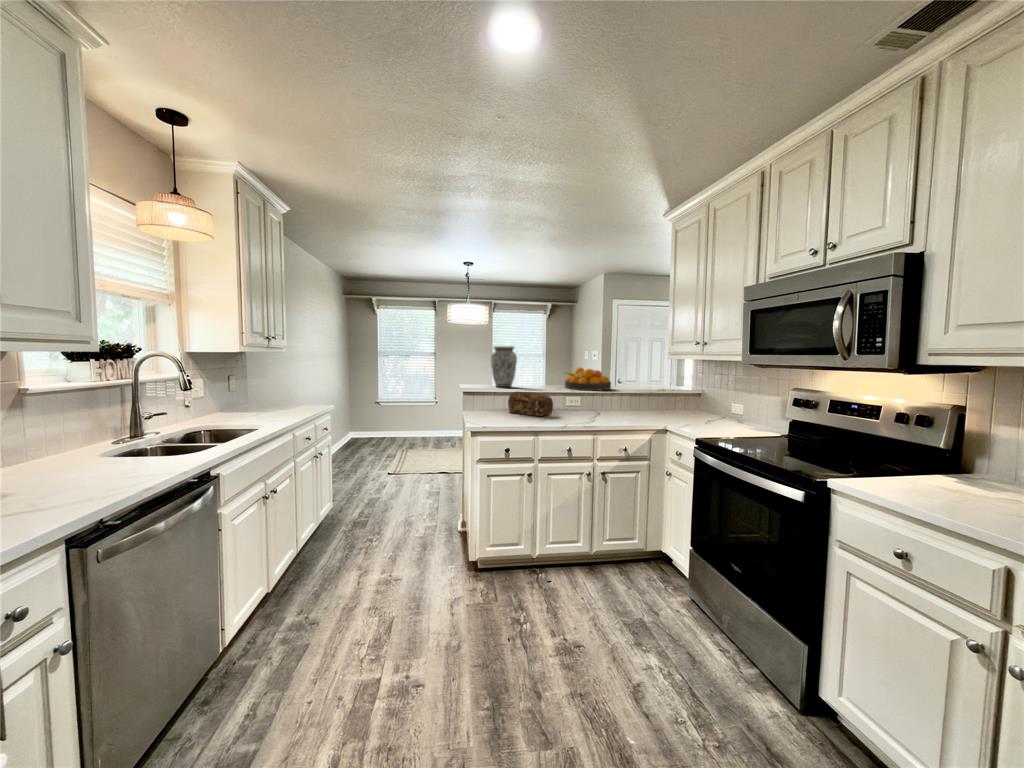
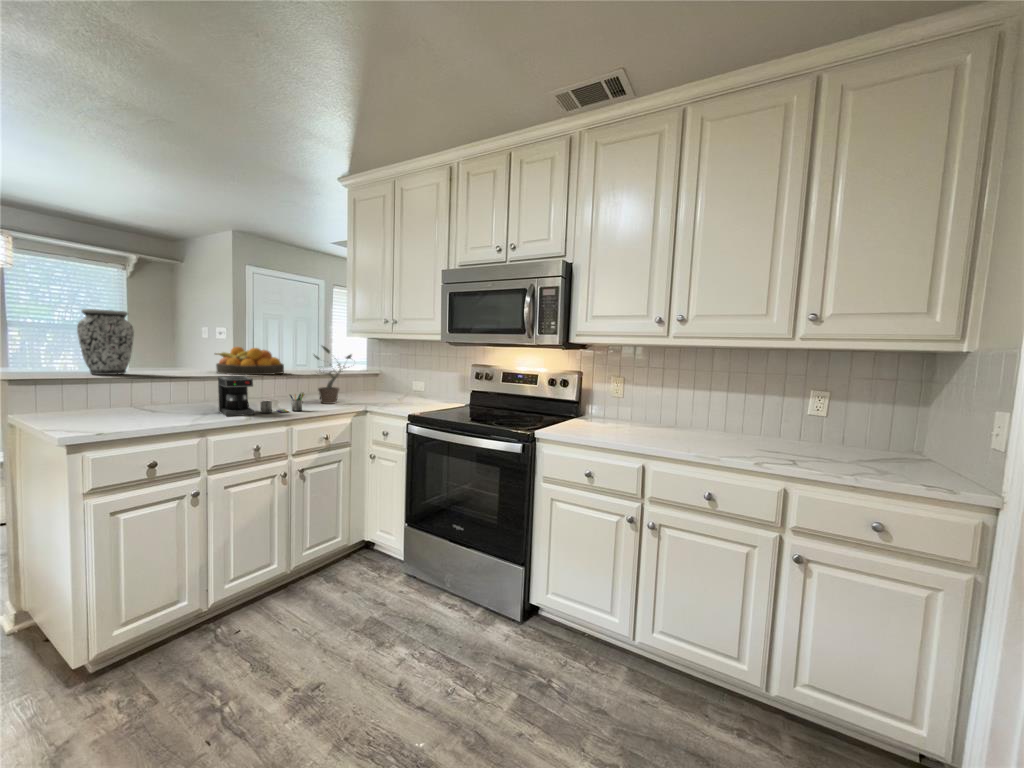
potted plant: none [621,365,665,419] -> present [315,346,352,404]
coffee maker: none [554,391,611,423] -> present [218,376,304,416]
bread loaf: present [508,392,553,416] -> none [129,380,212,413]

